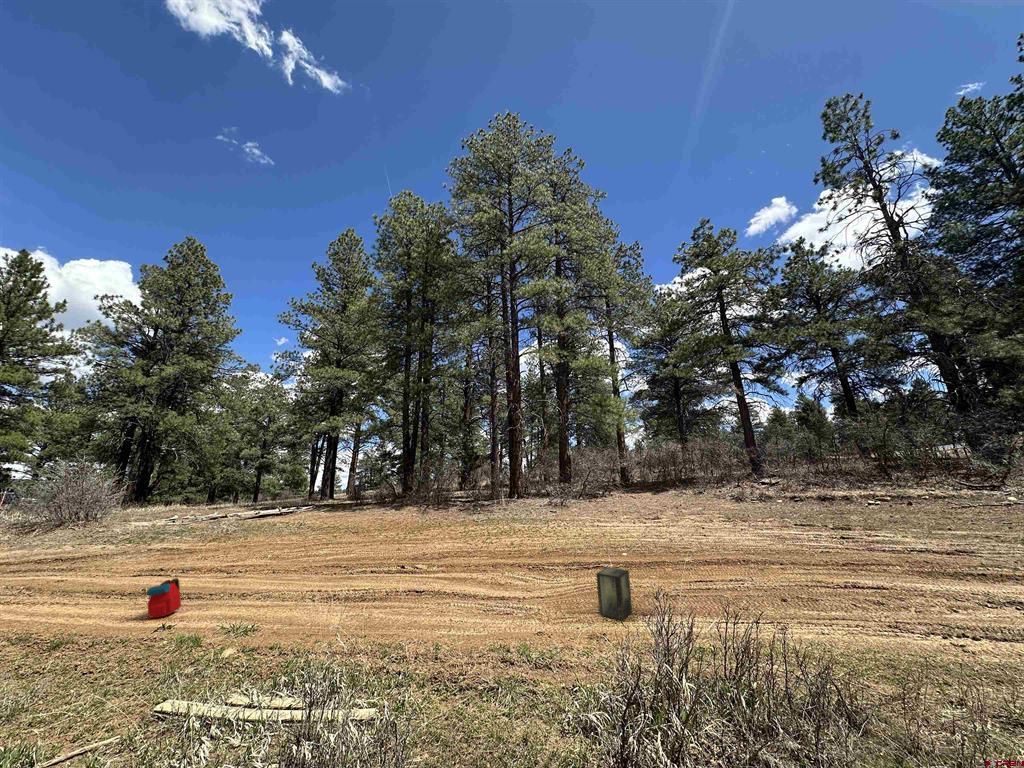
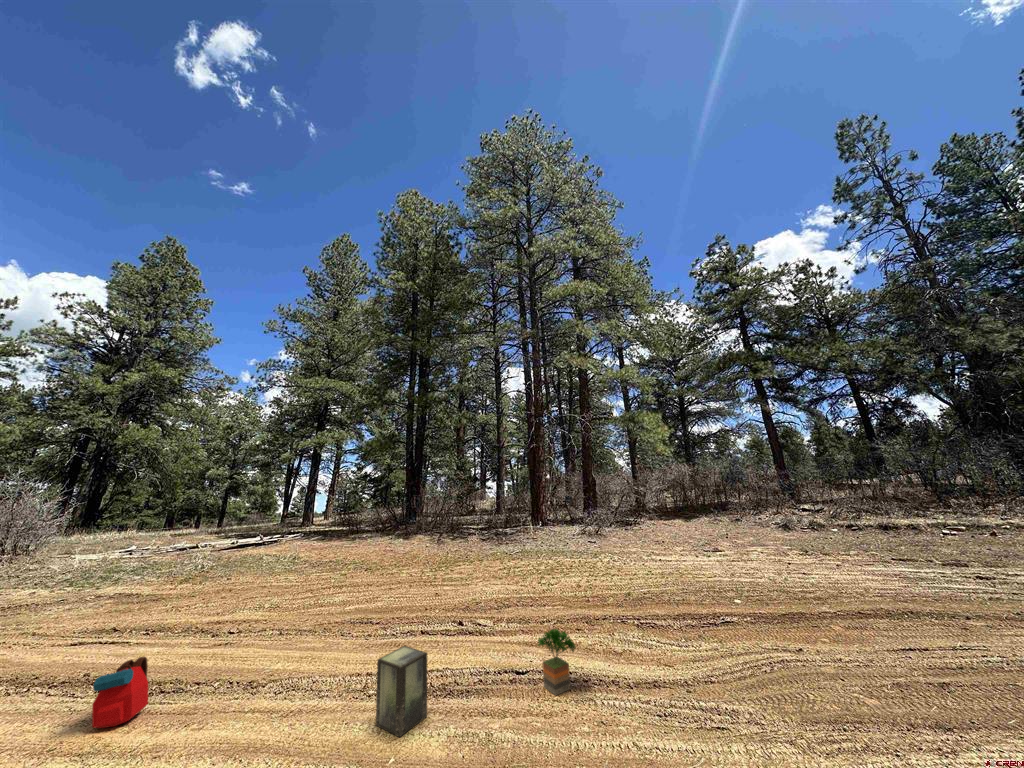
potted tree: none [429,564,455,606] -> present [538,629,576,695]
storage box: present [596,567,632,621] -> present [376,646,427,737]

